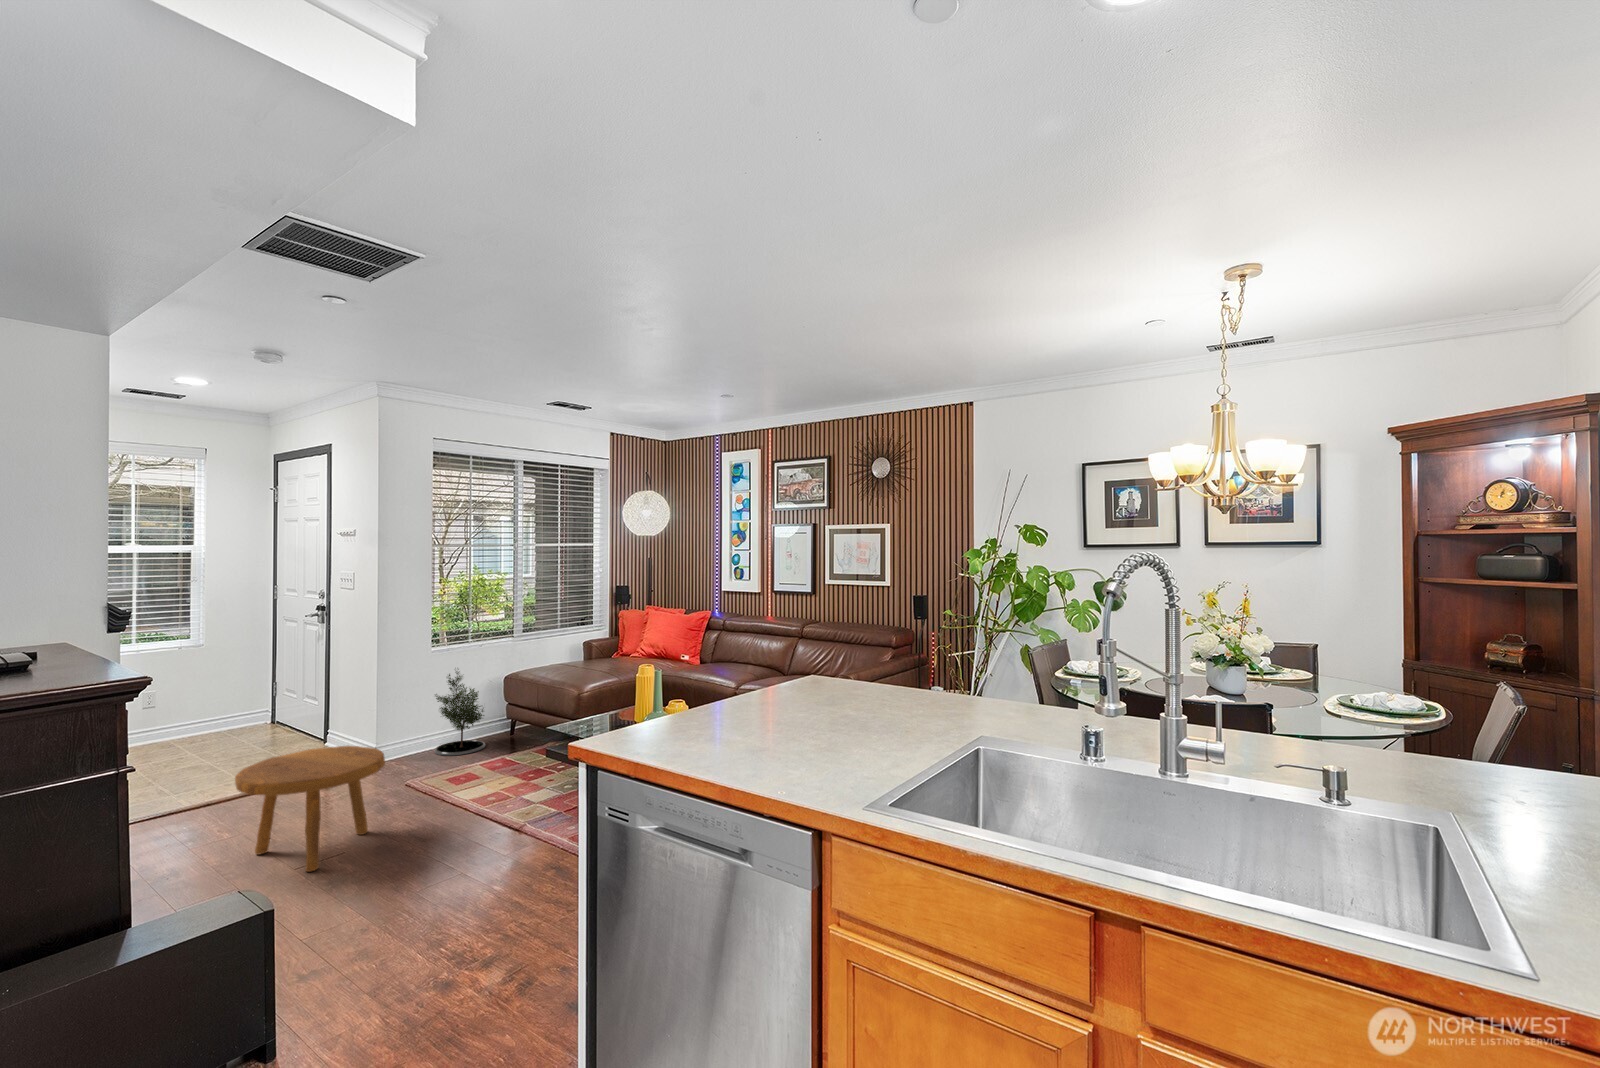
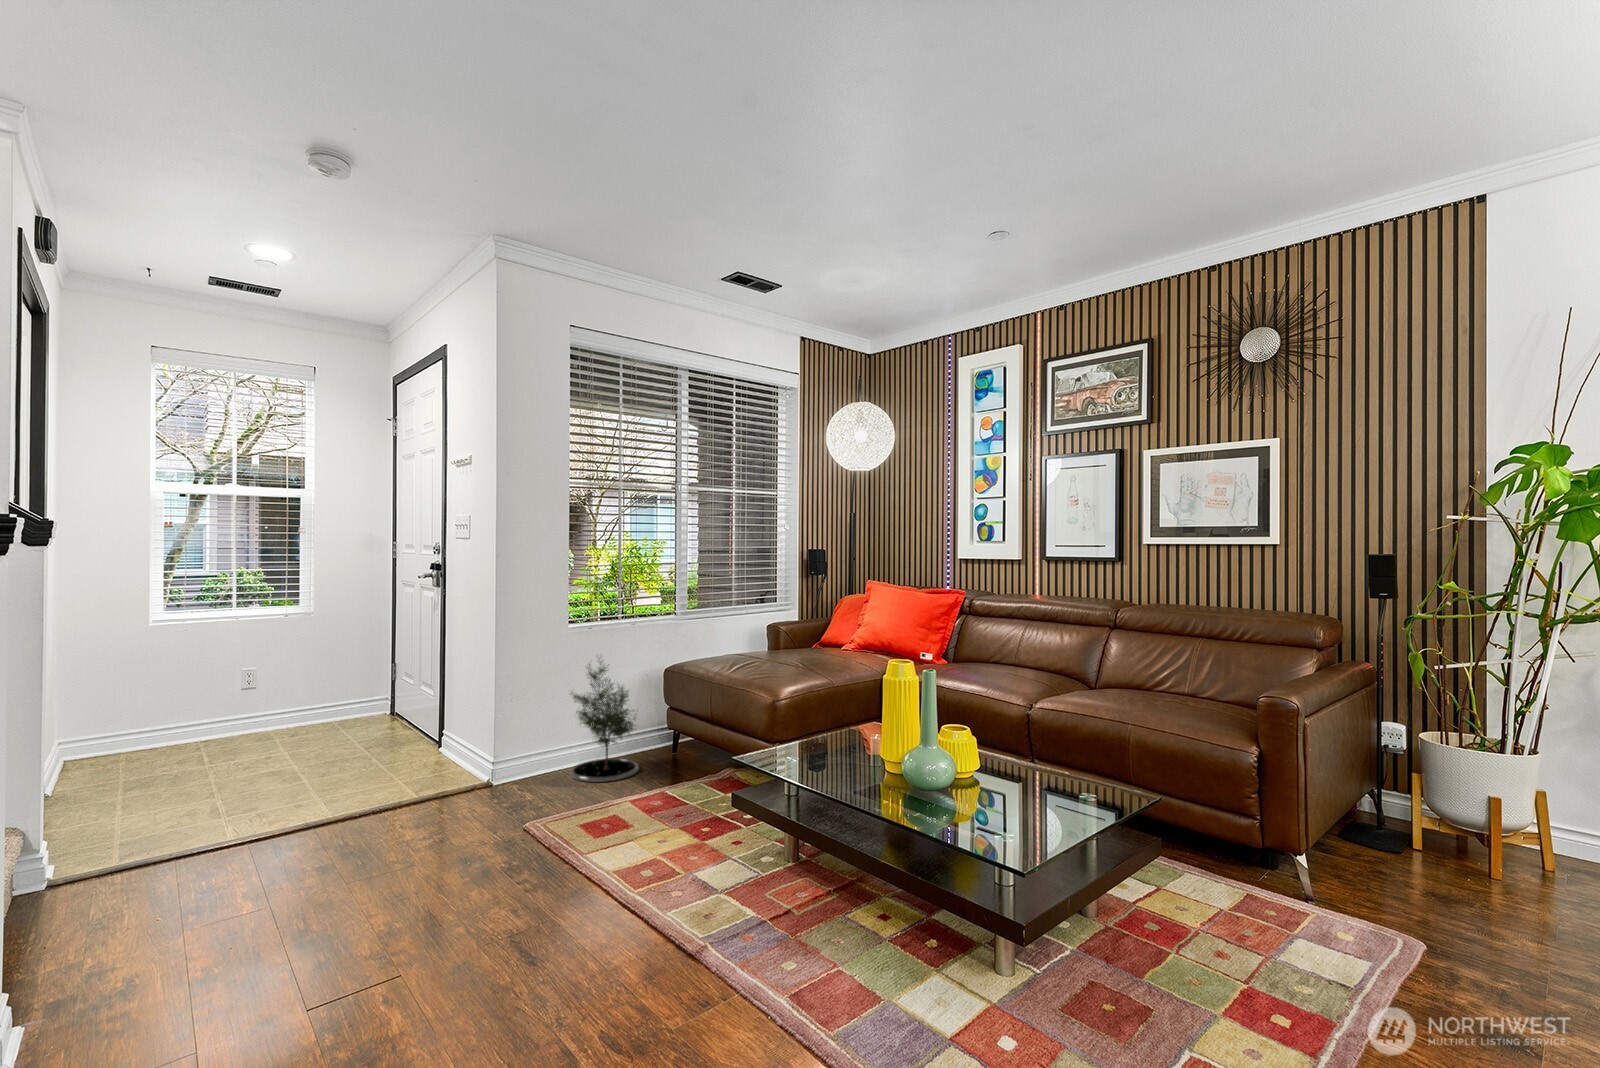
footstool: present [235,746,385,872] -> none [226,775,474,1015]

